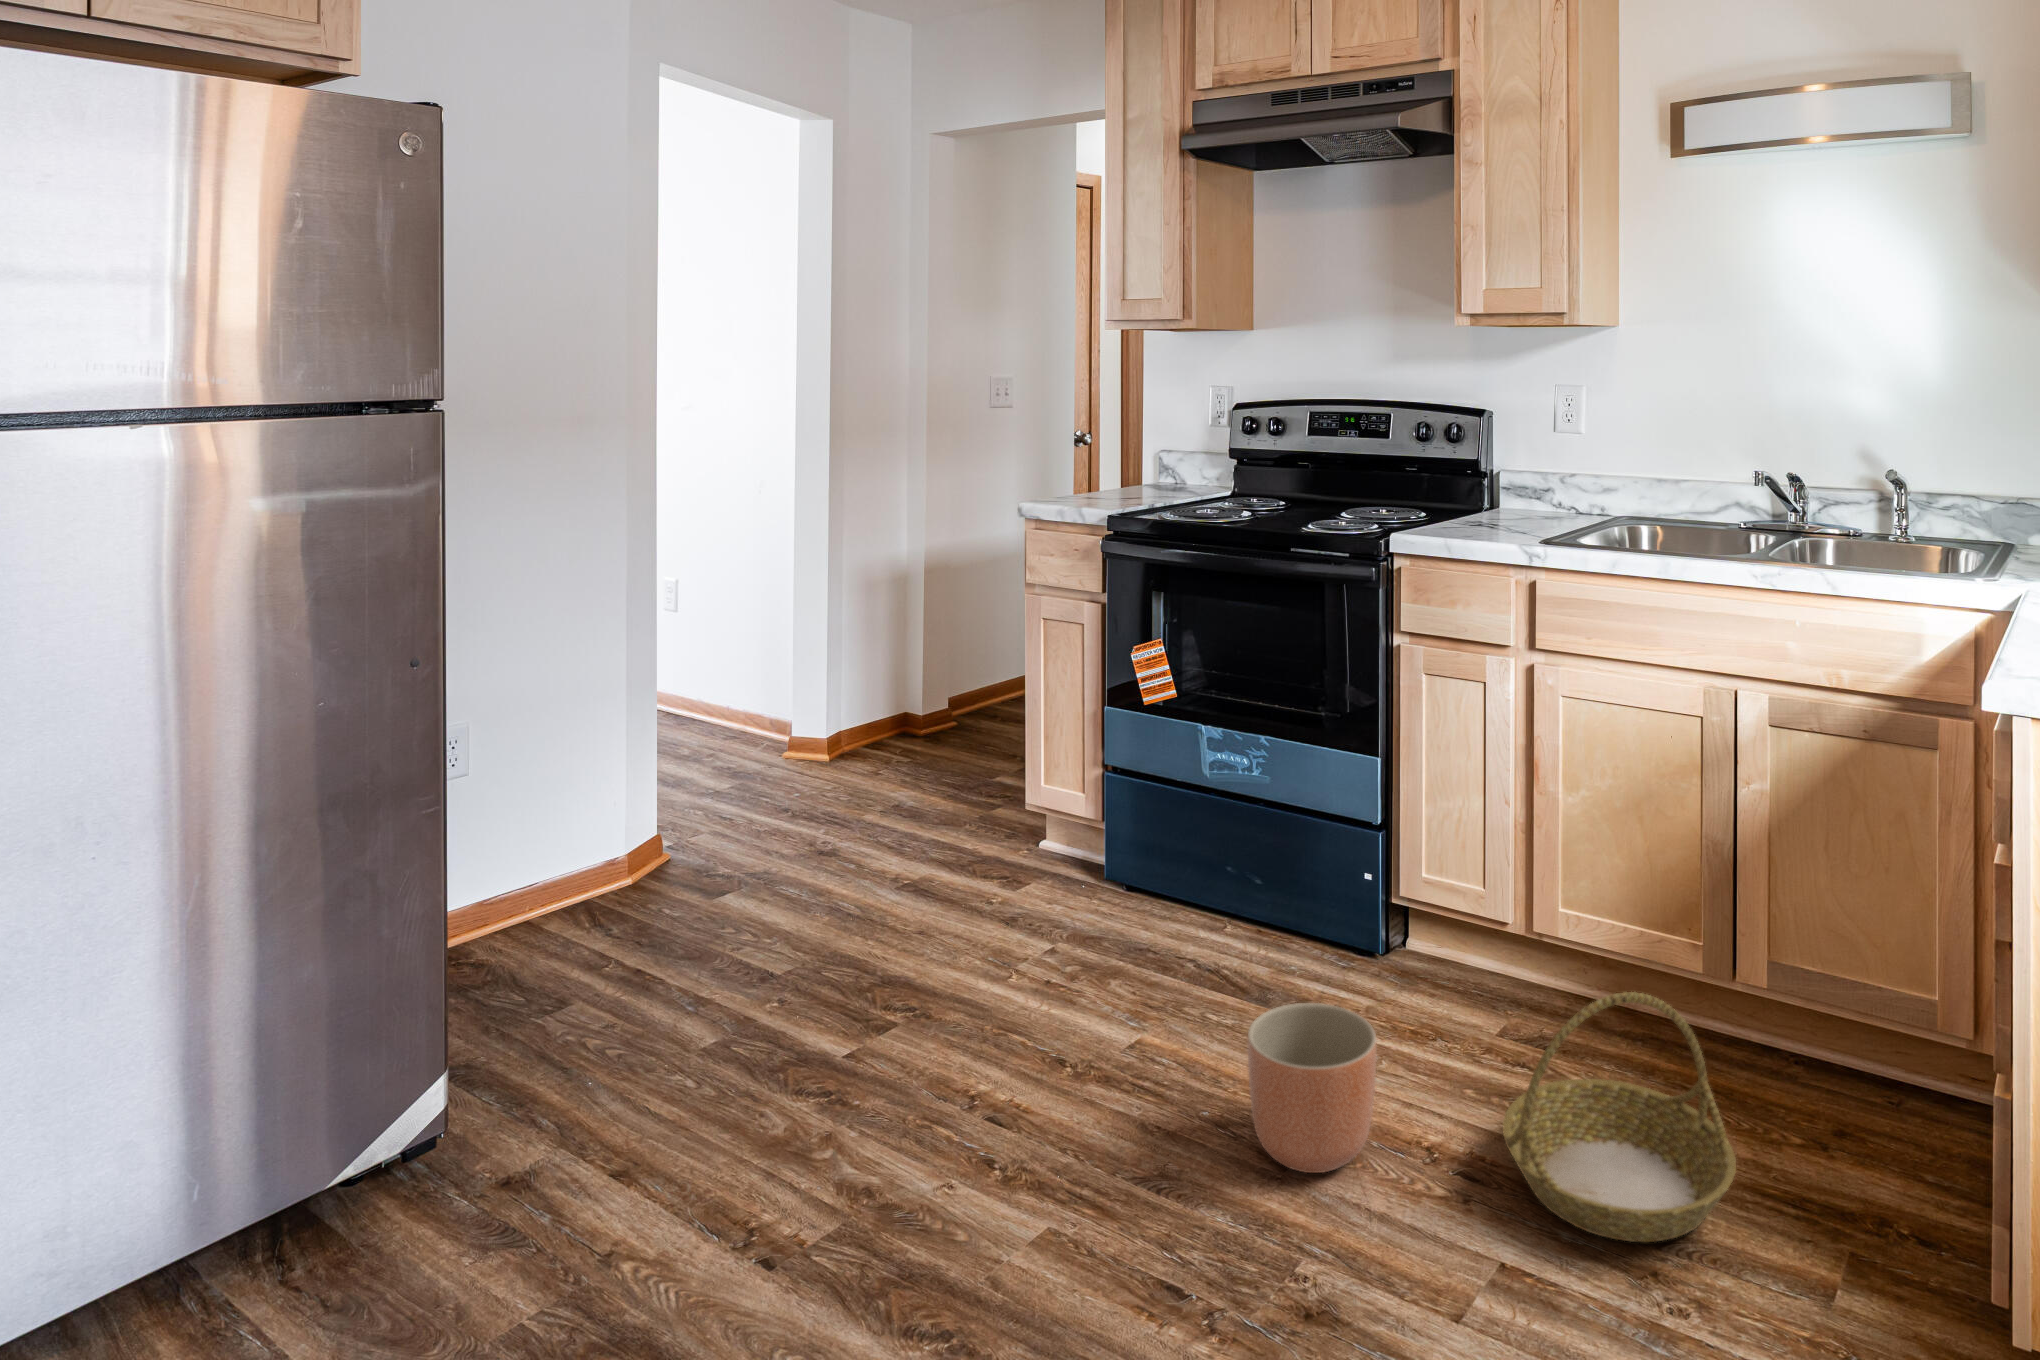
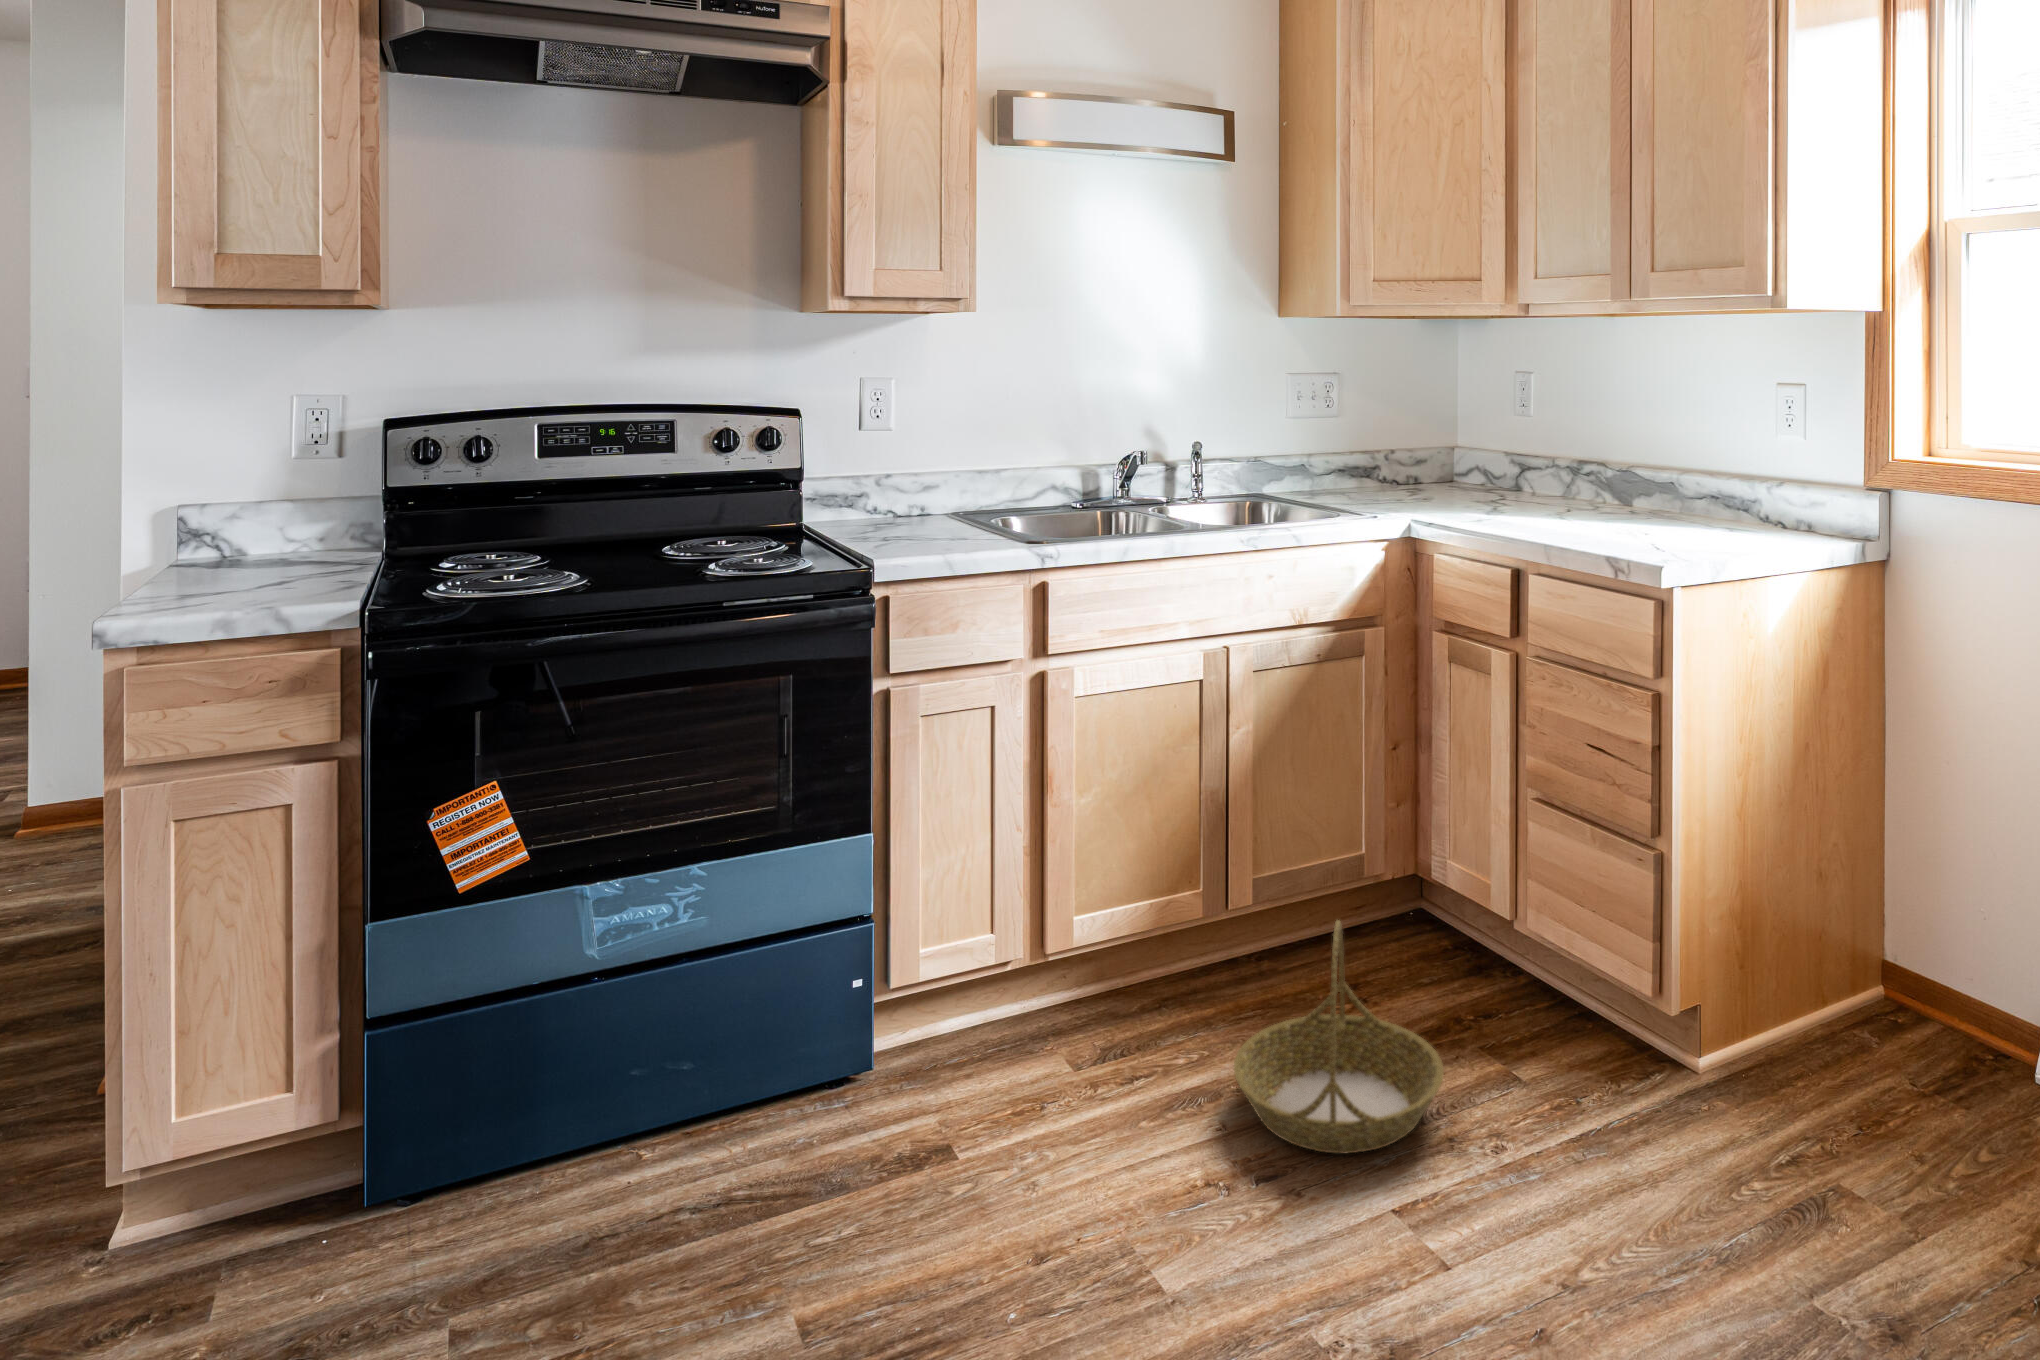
planter: present [1248,1003,1376,1173] -> none [1065,1083,1216,1290]

